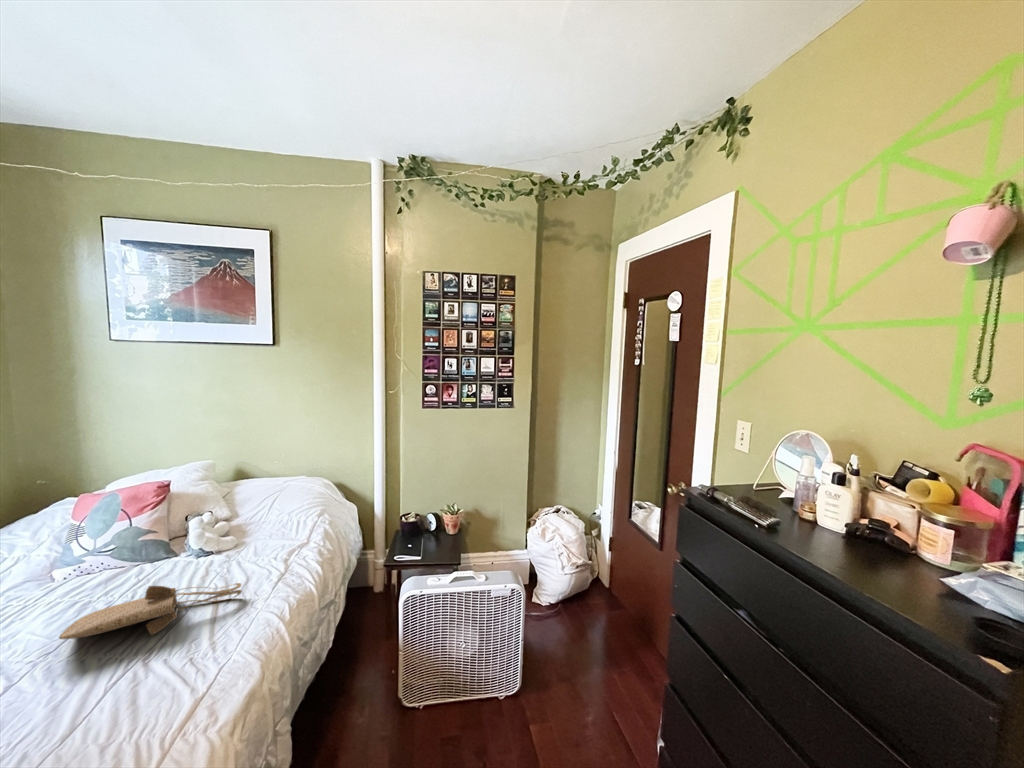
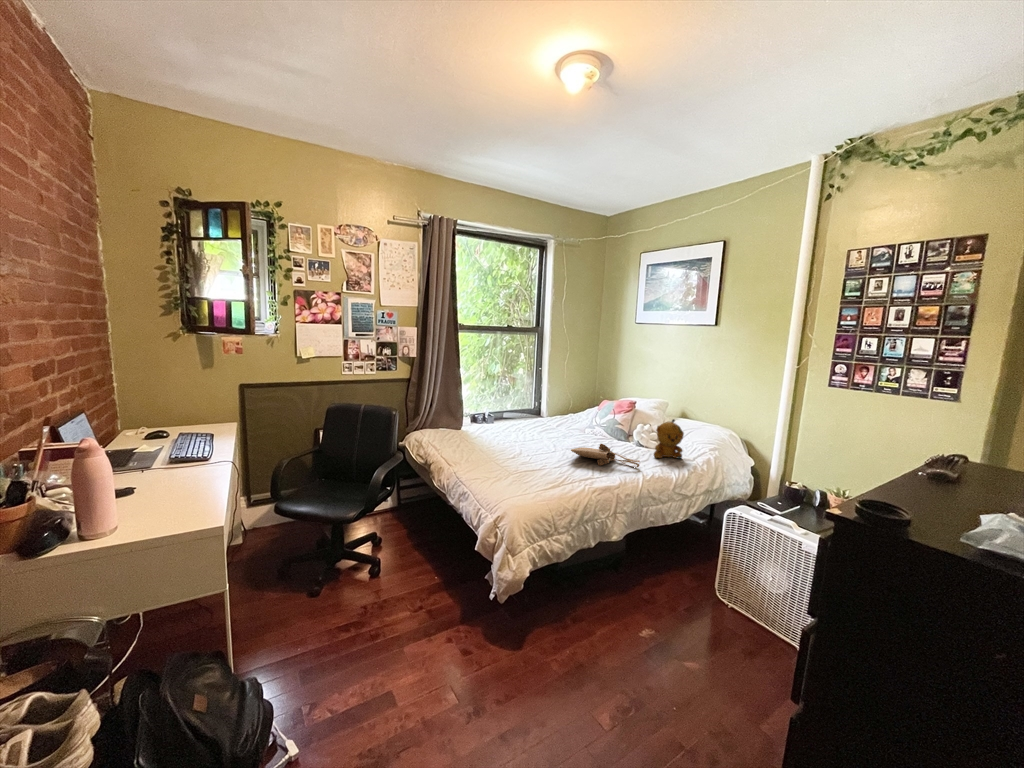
stuffed bear: none [245,489,291,561] -> present [654,419,684,459]

